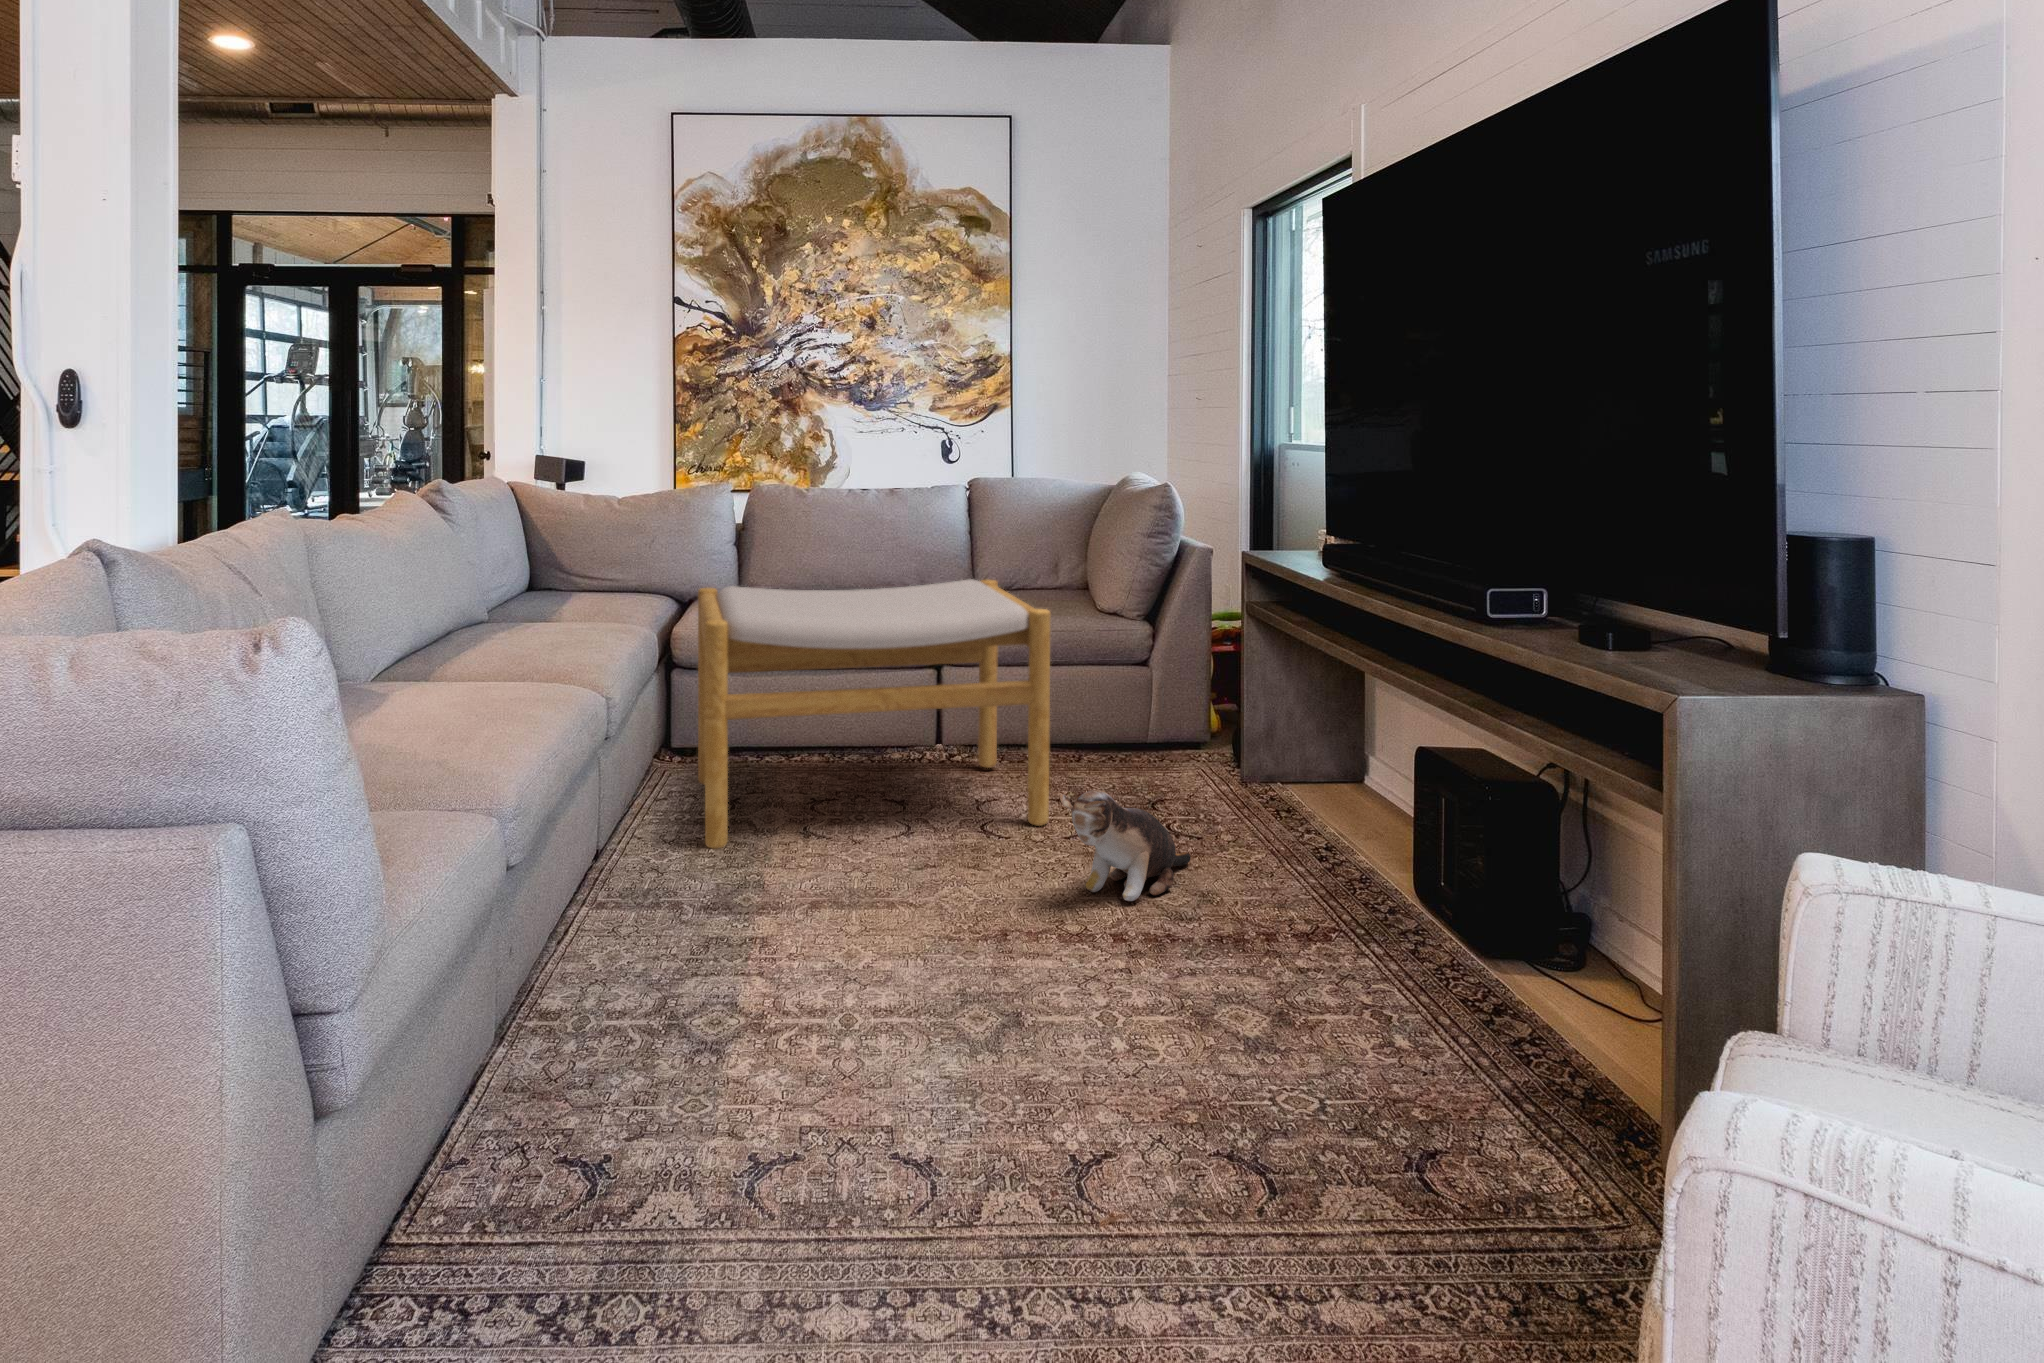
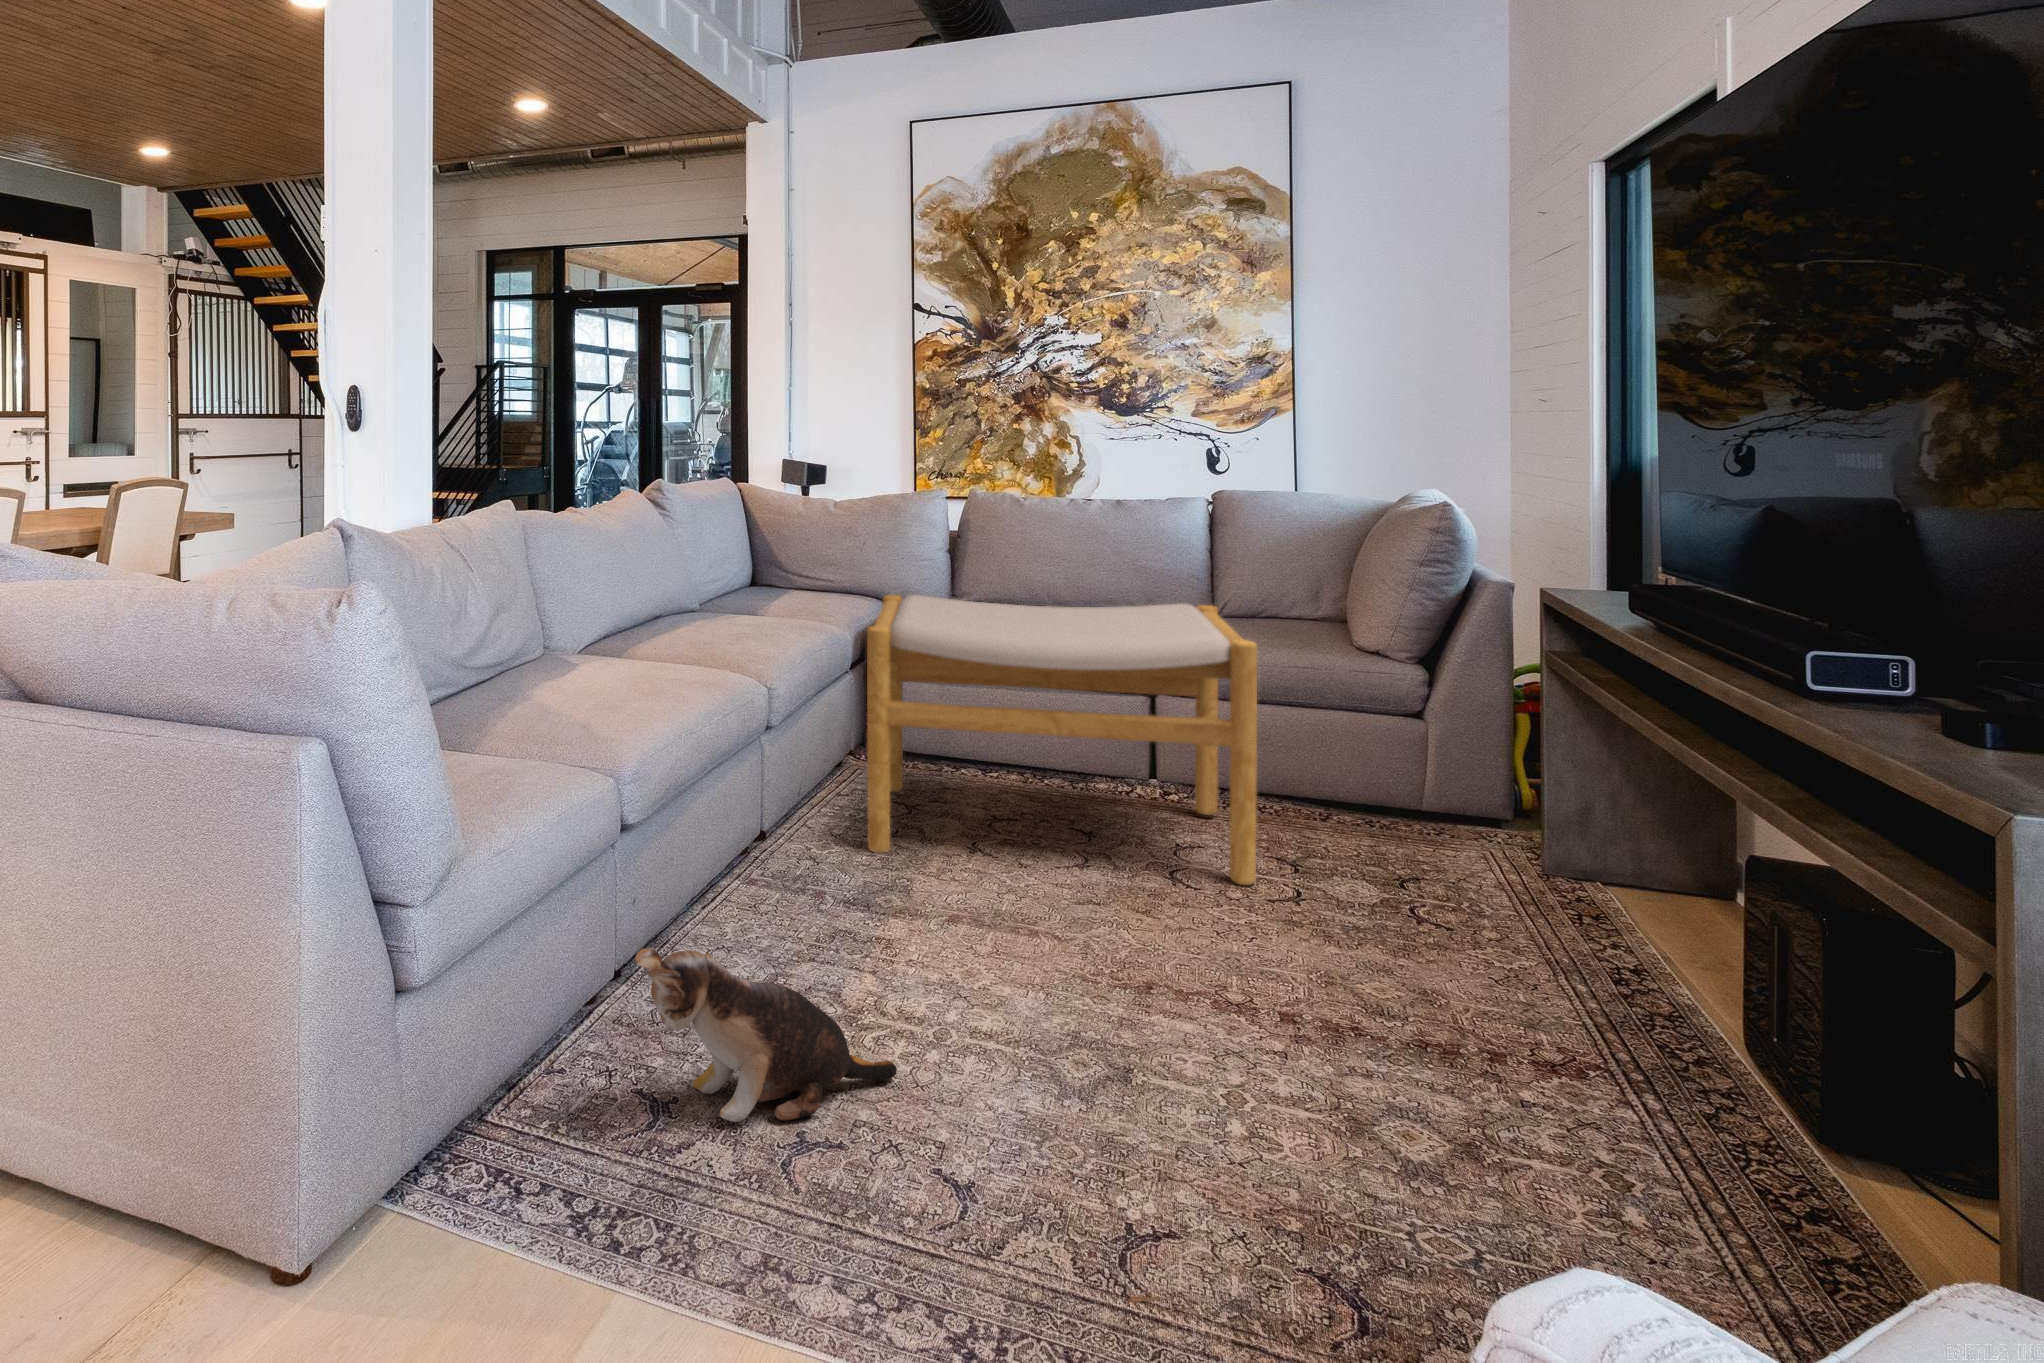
plush toy: present [1060,790,1191,901] -> present [635,948,897,1122]

